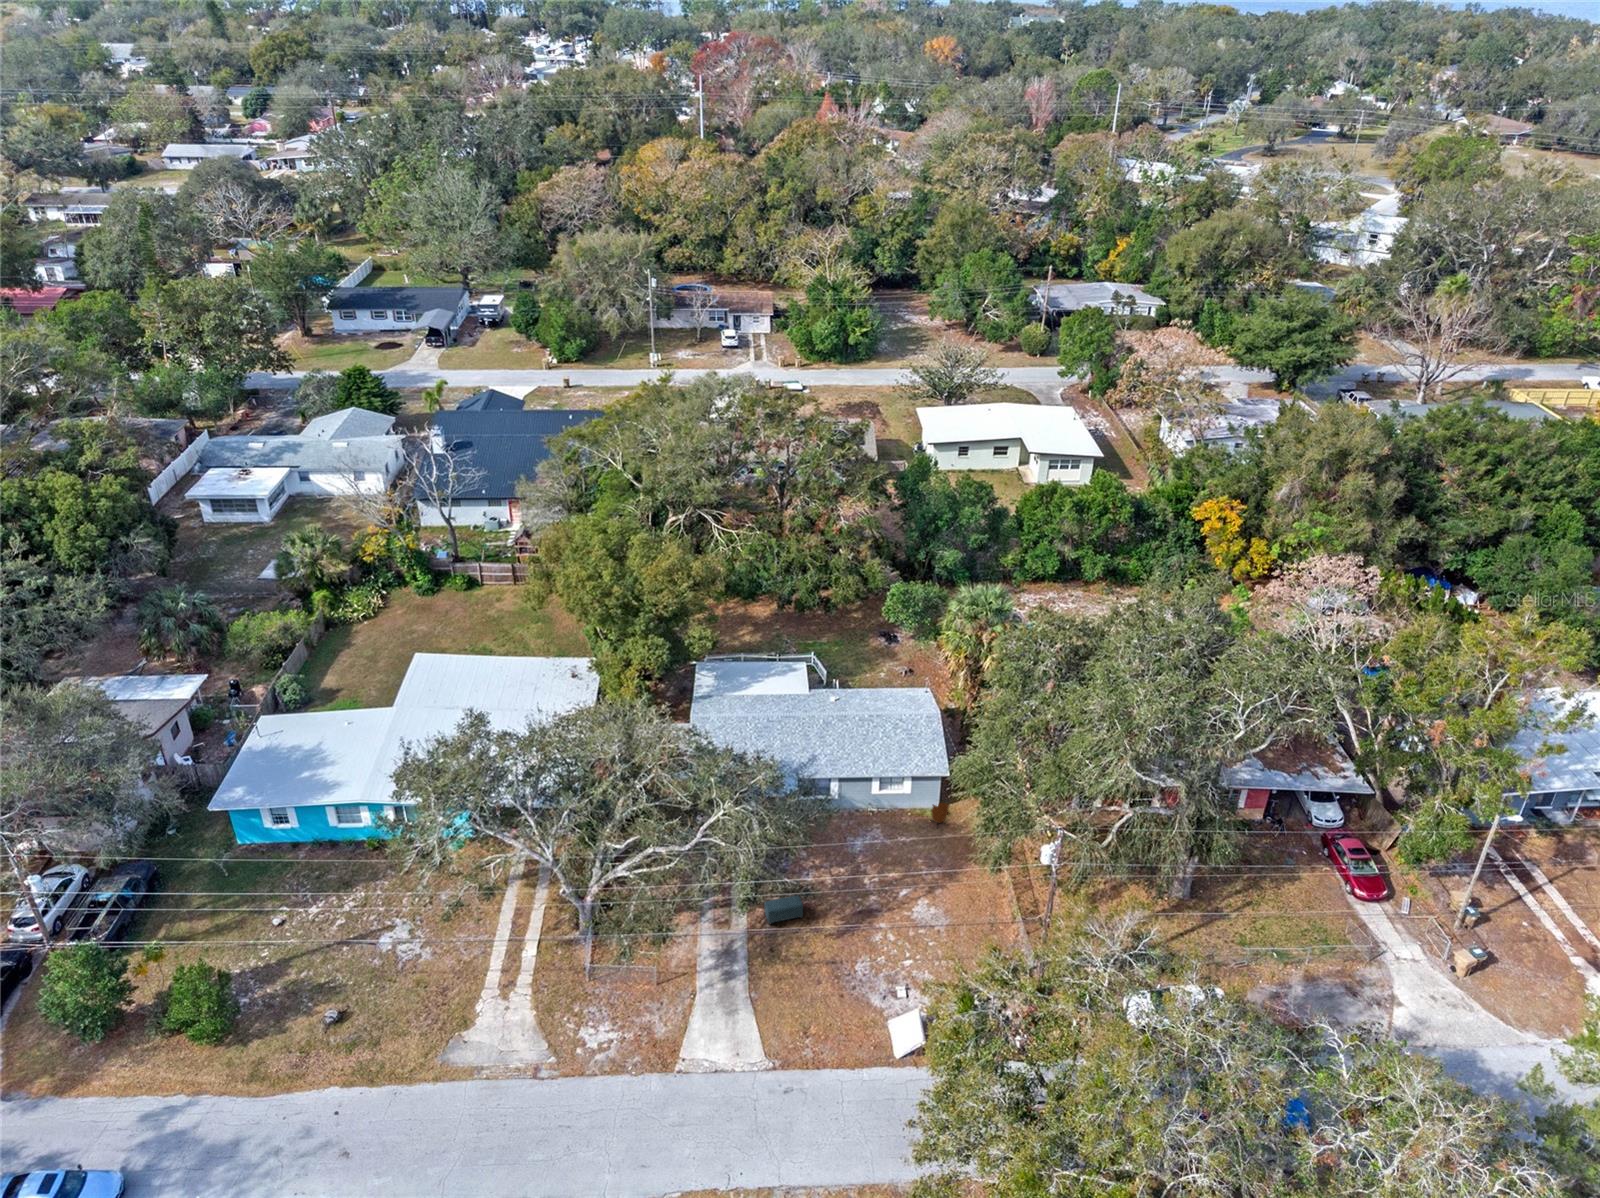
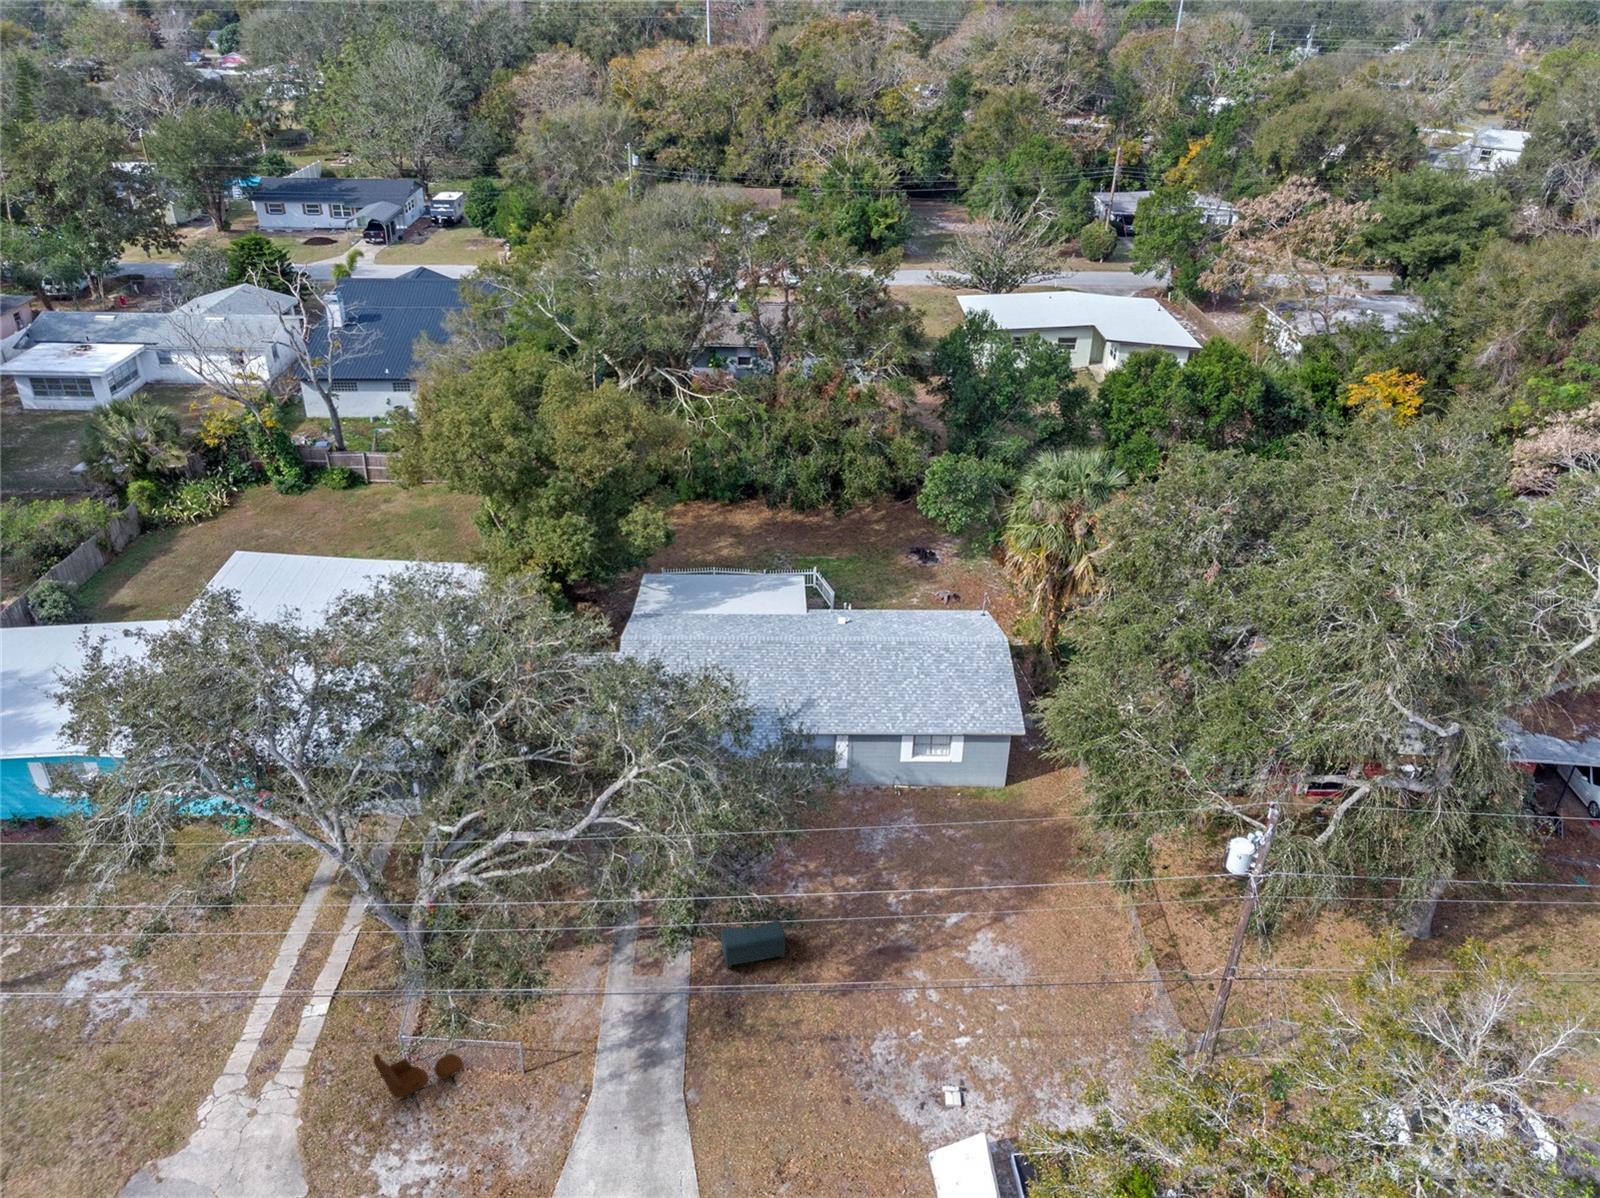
lounge chair: present [931,803,949,824] -> present [373,1053,464,1108]

